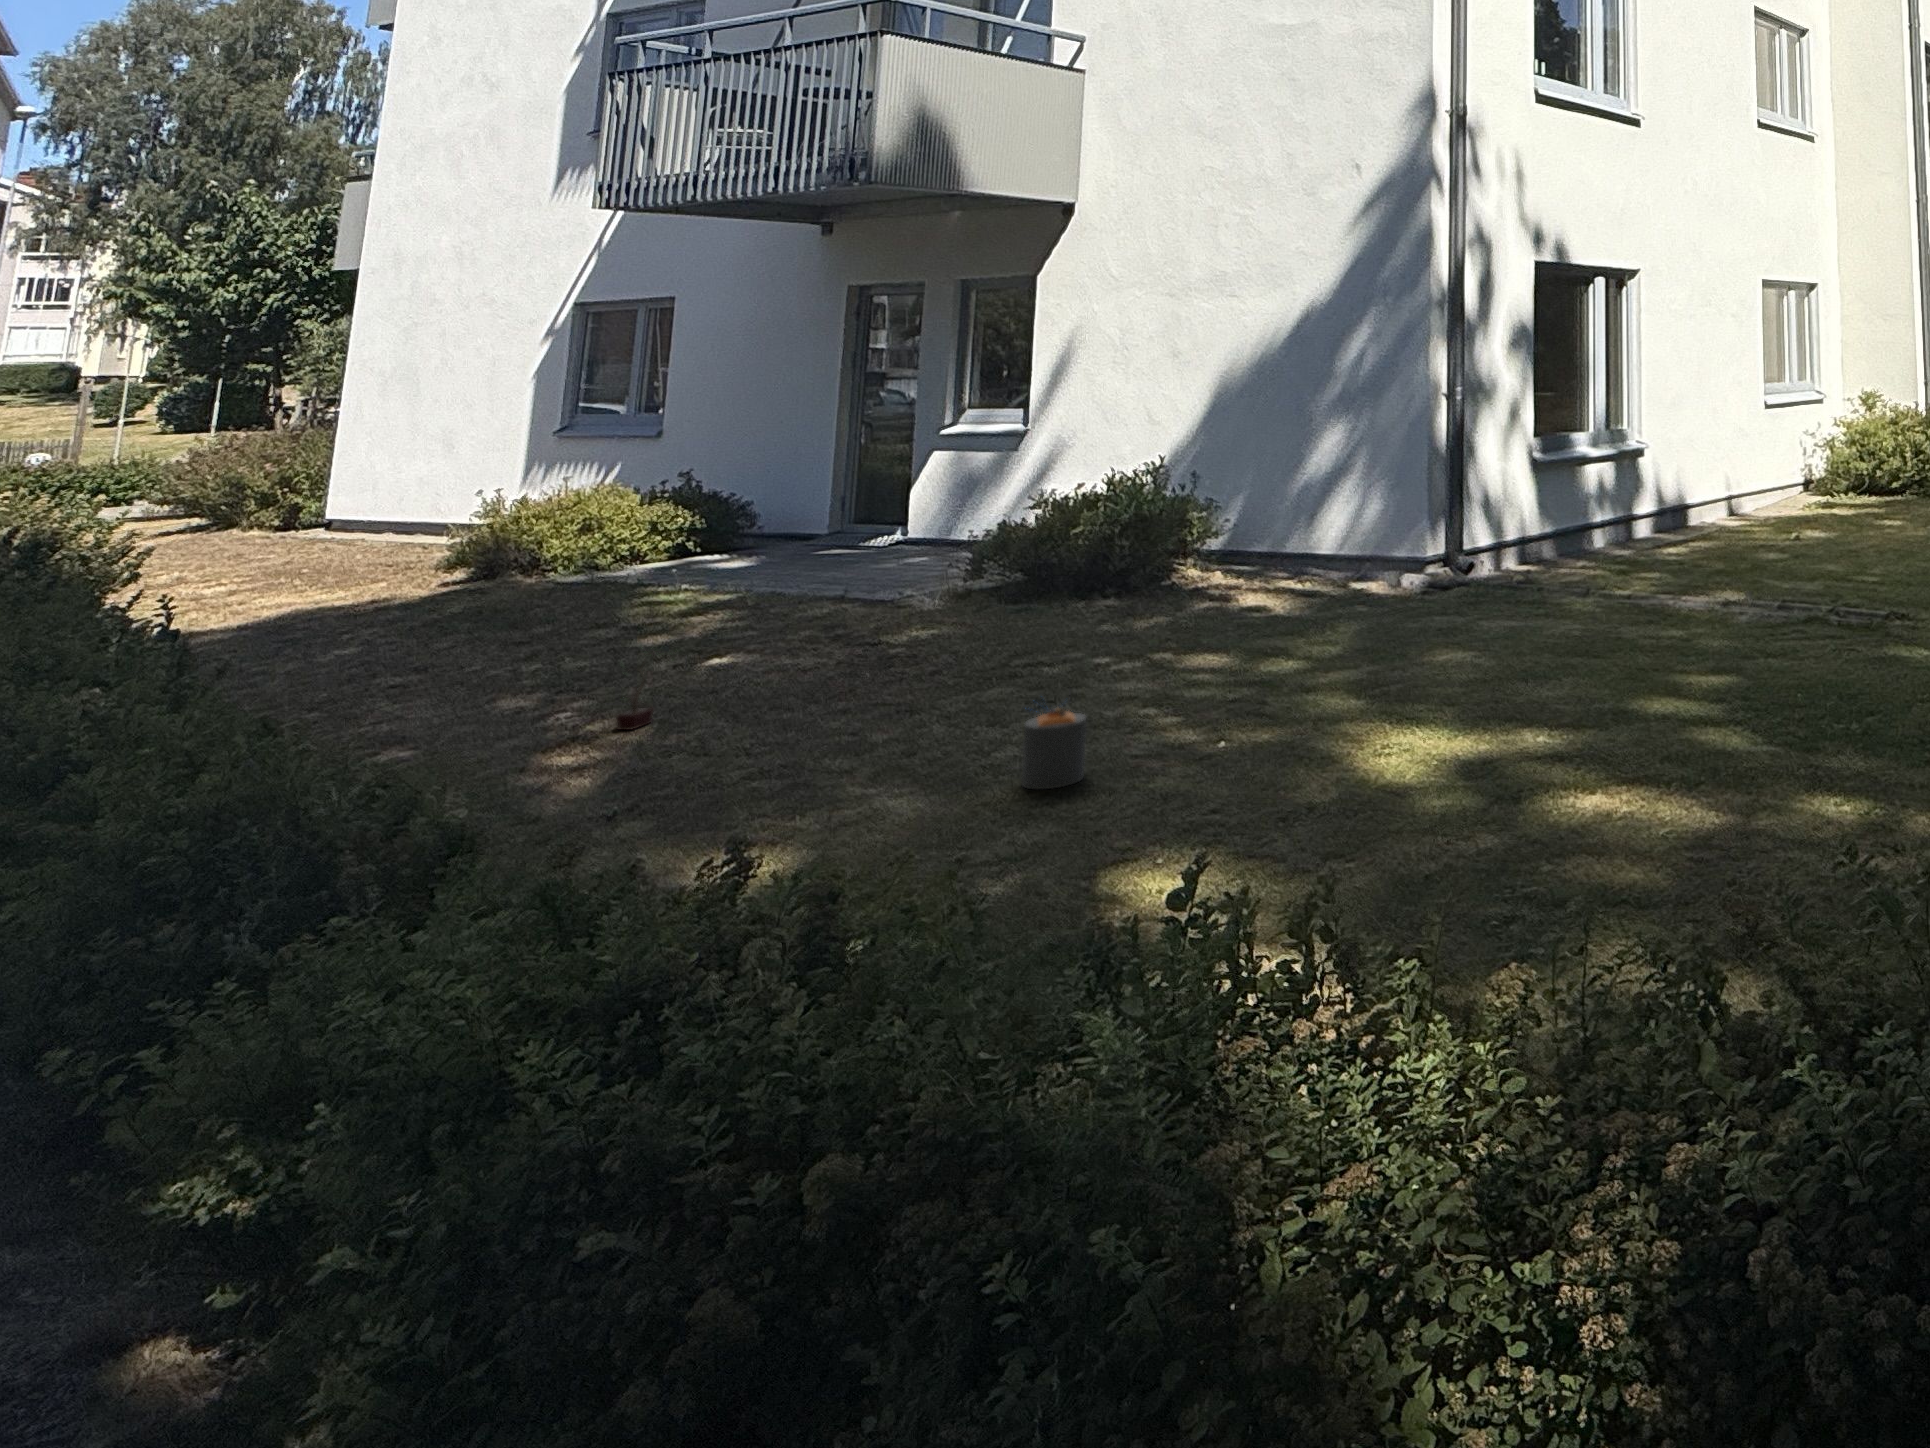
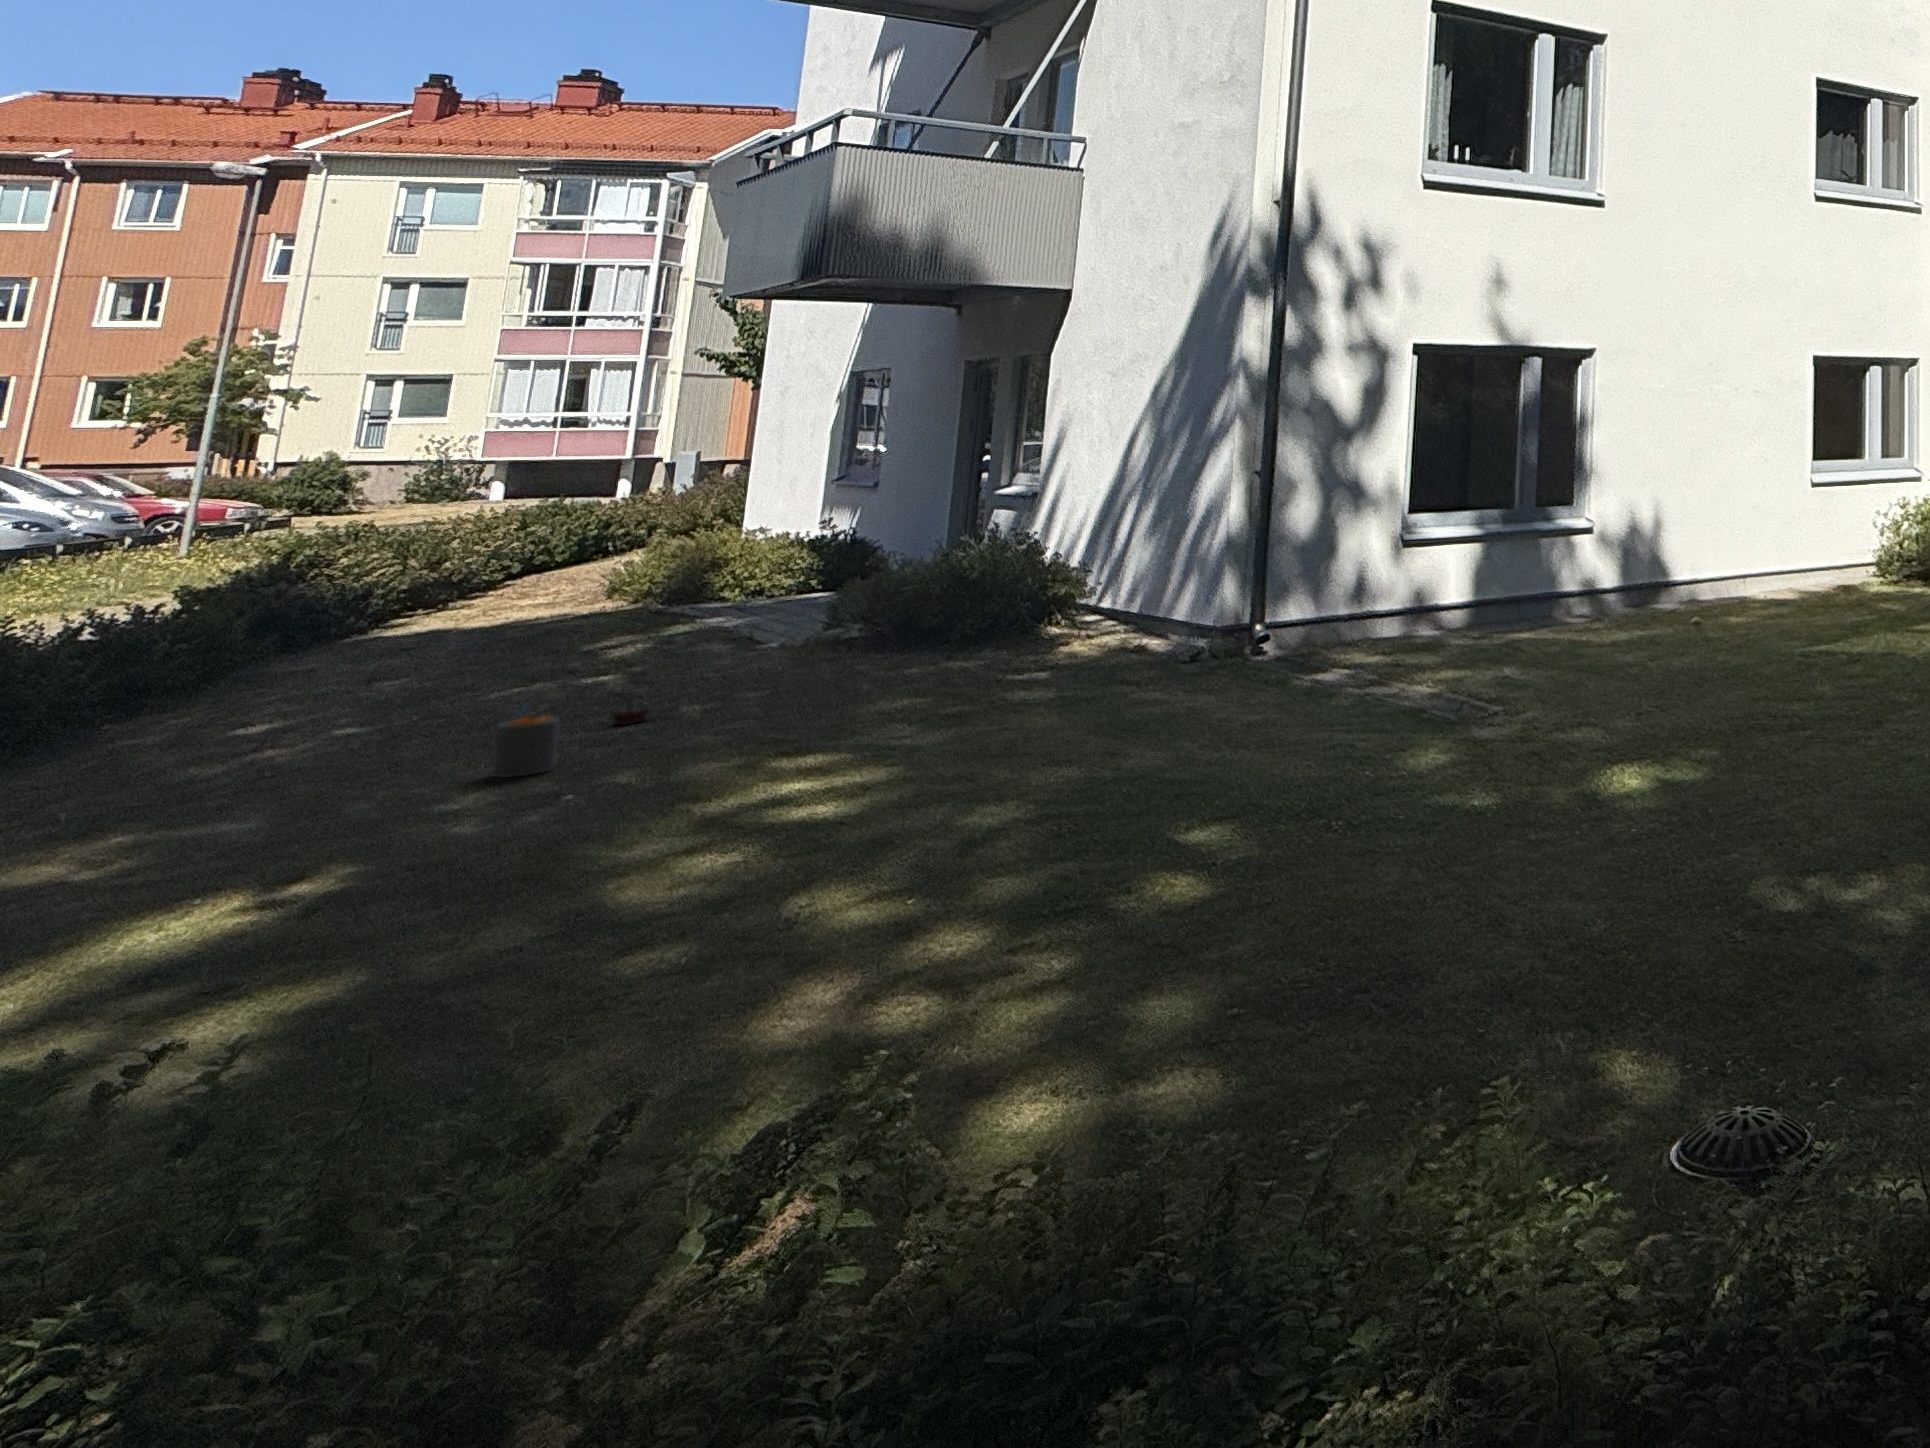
potted plant: present [616,647,676,730] -> present [612,654,666,725]

